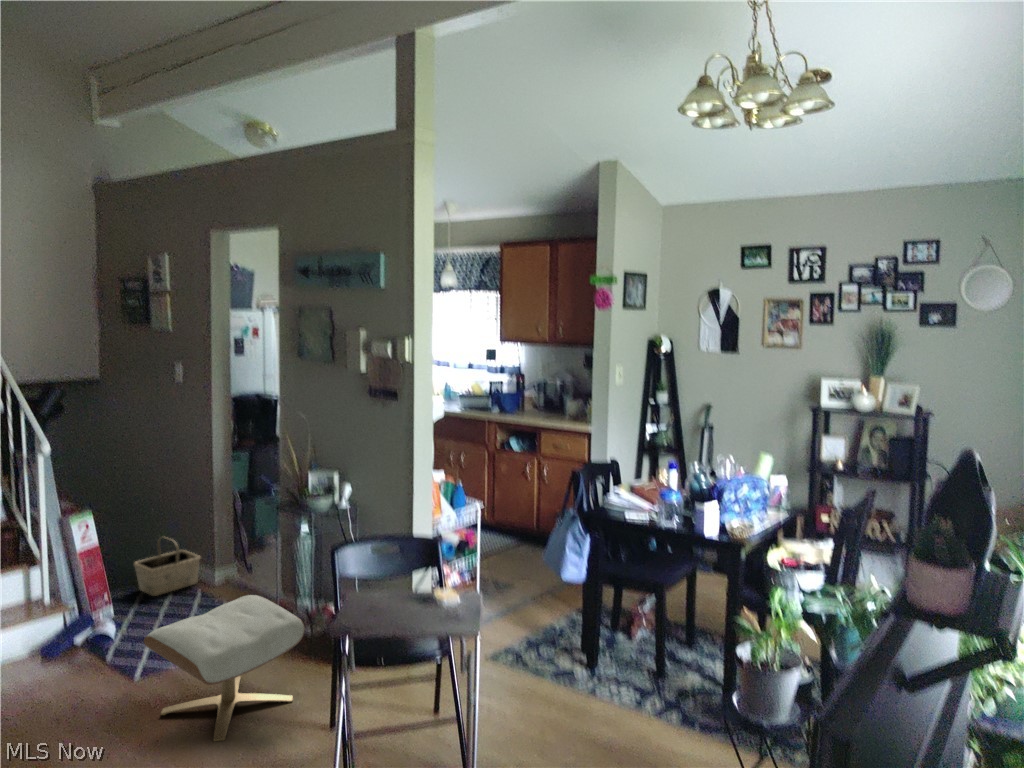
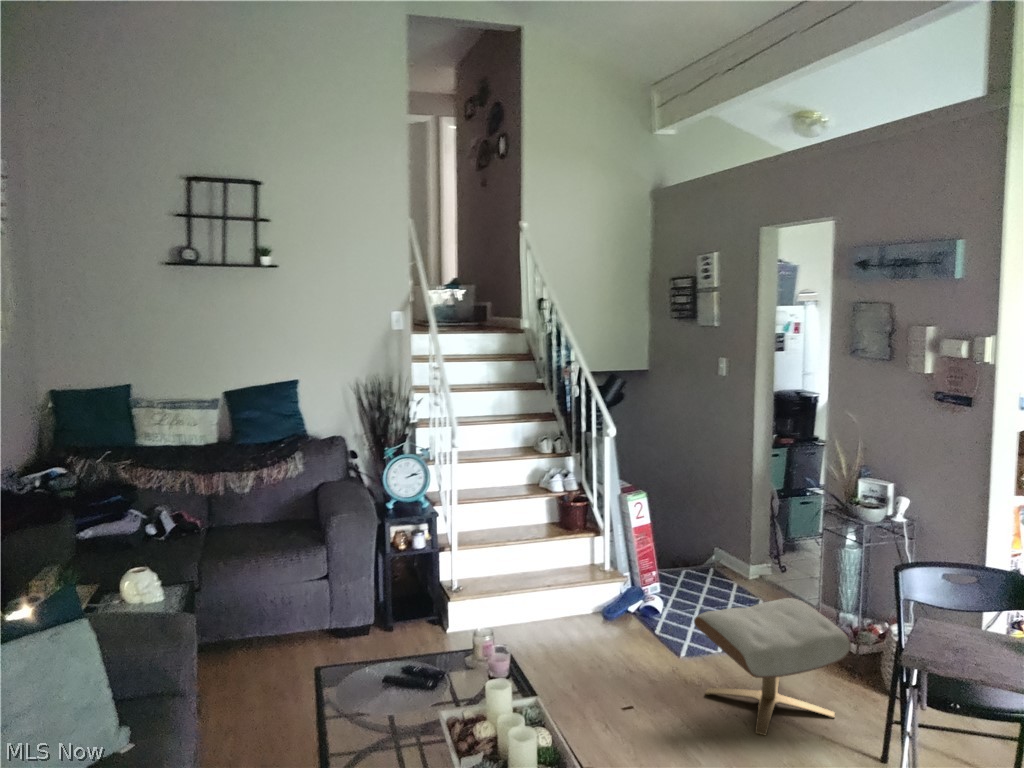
basket: present [134,537,200,596] -> none [676,526,737,582]

